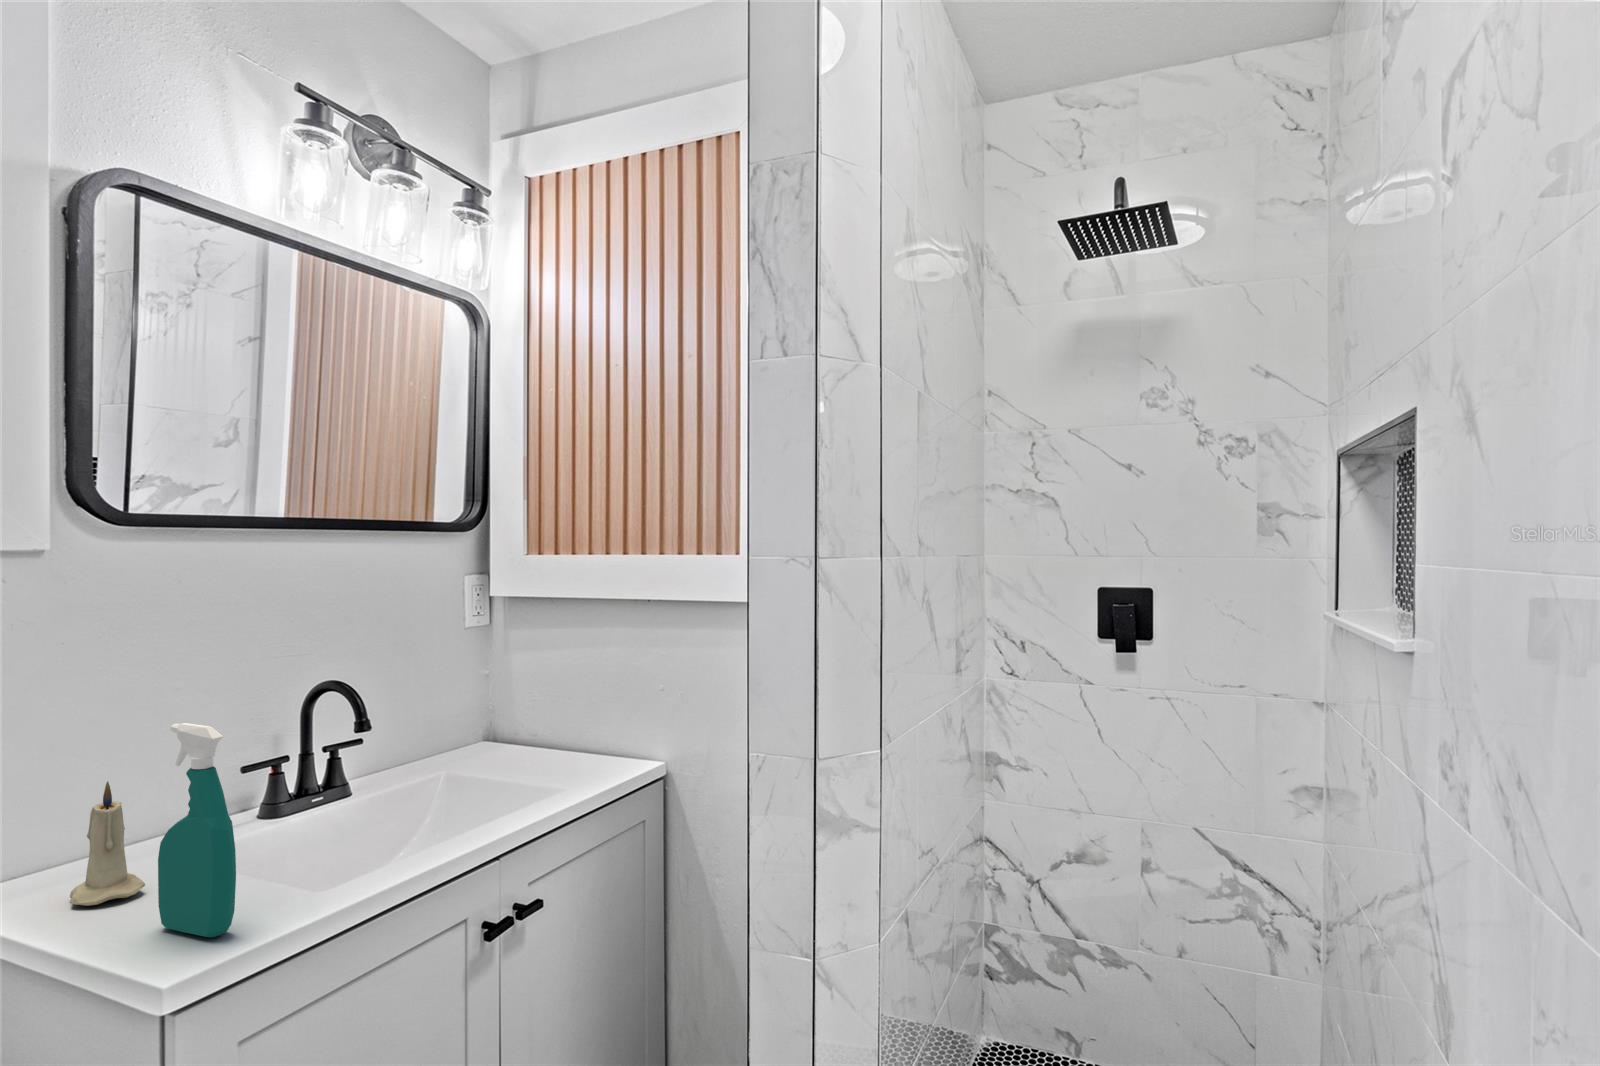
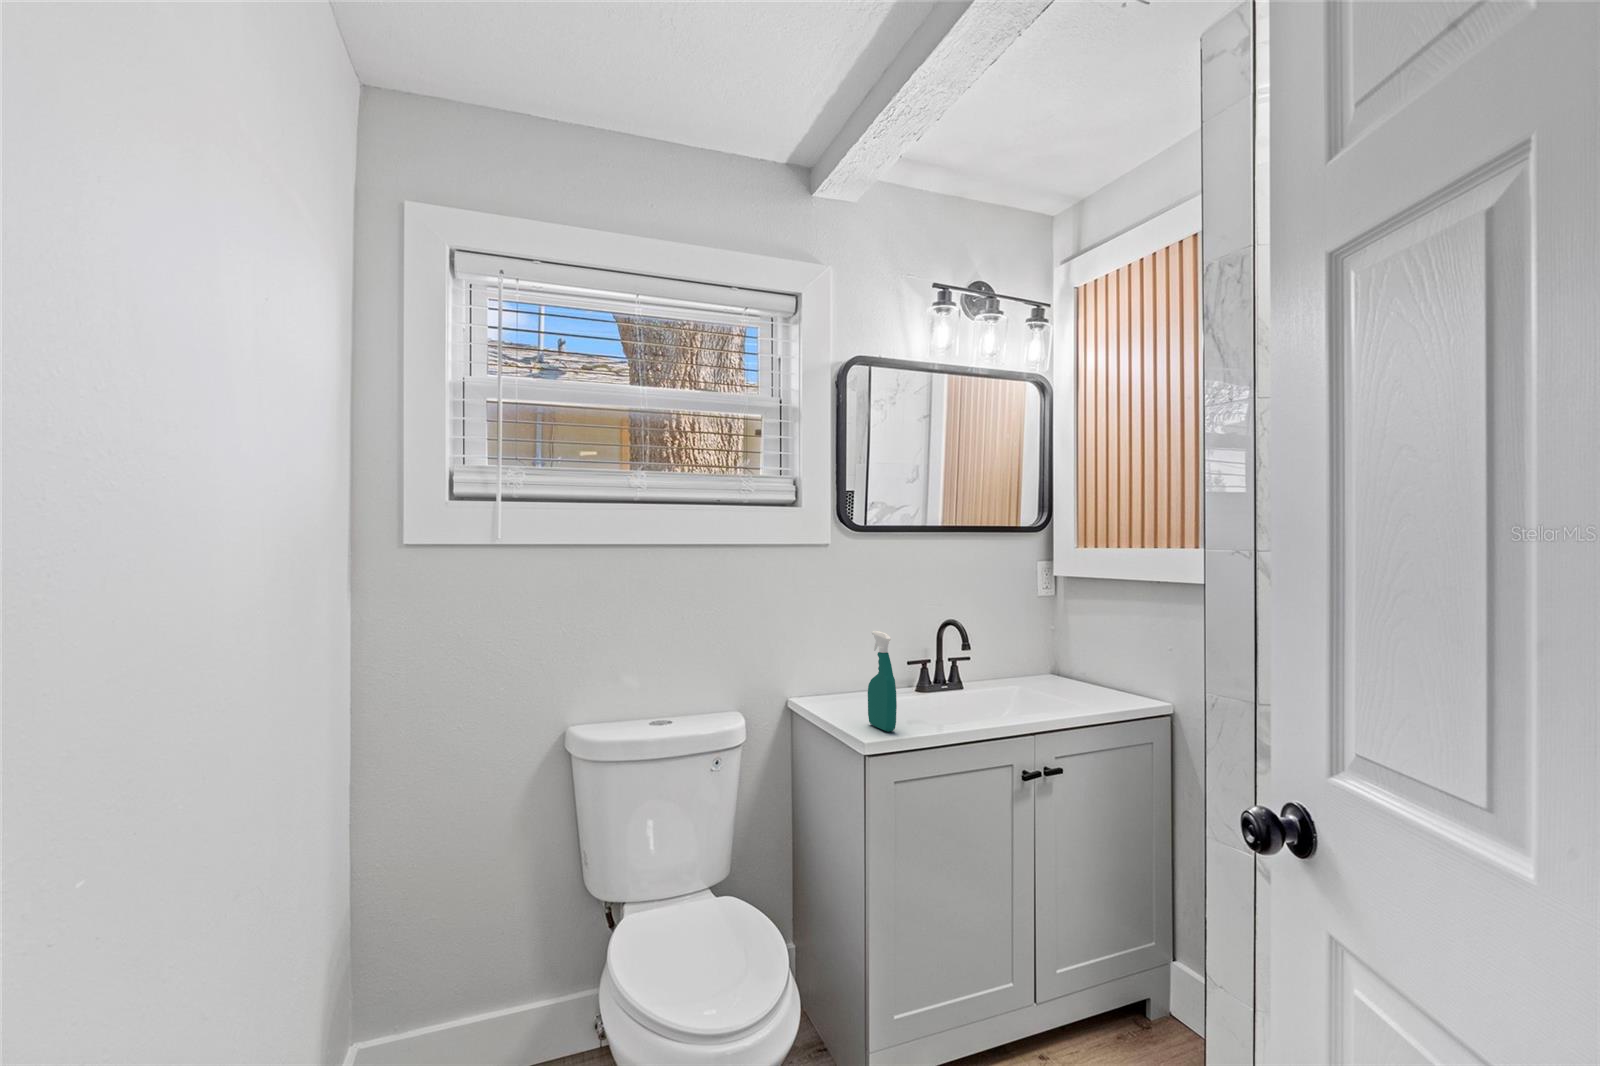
candle: present [70,781,145,906] -> none [838,656,865,711]

